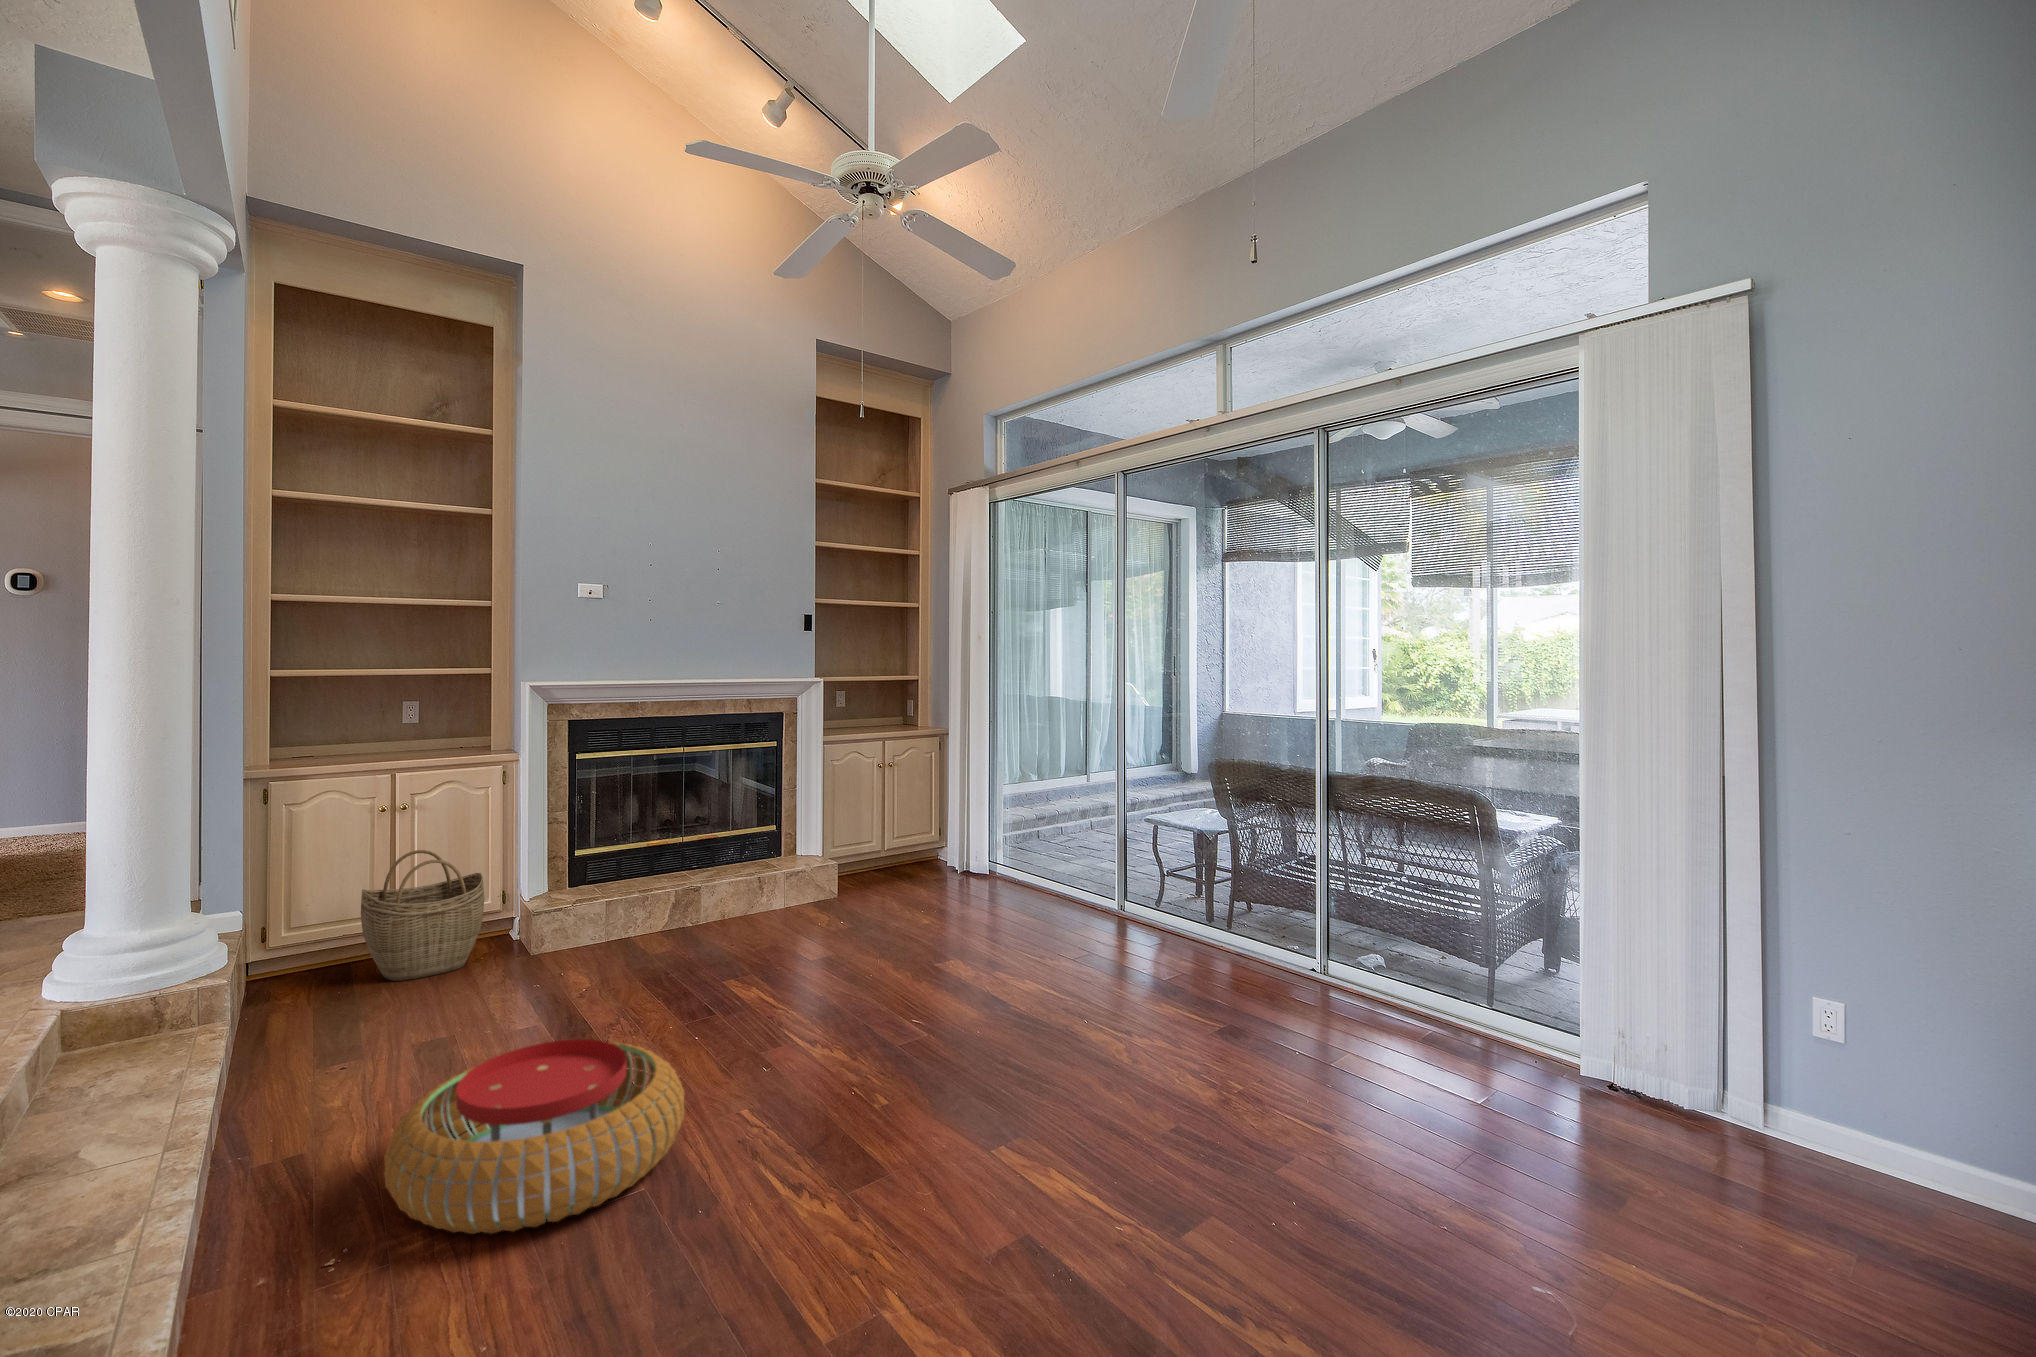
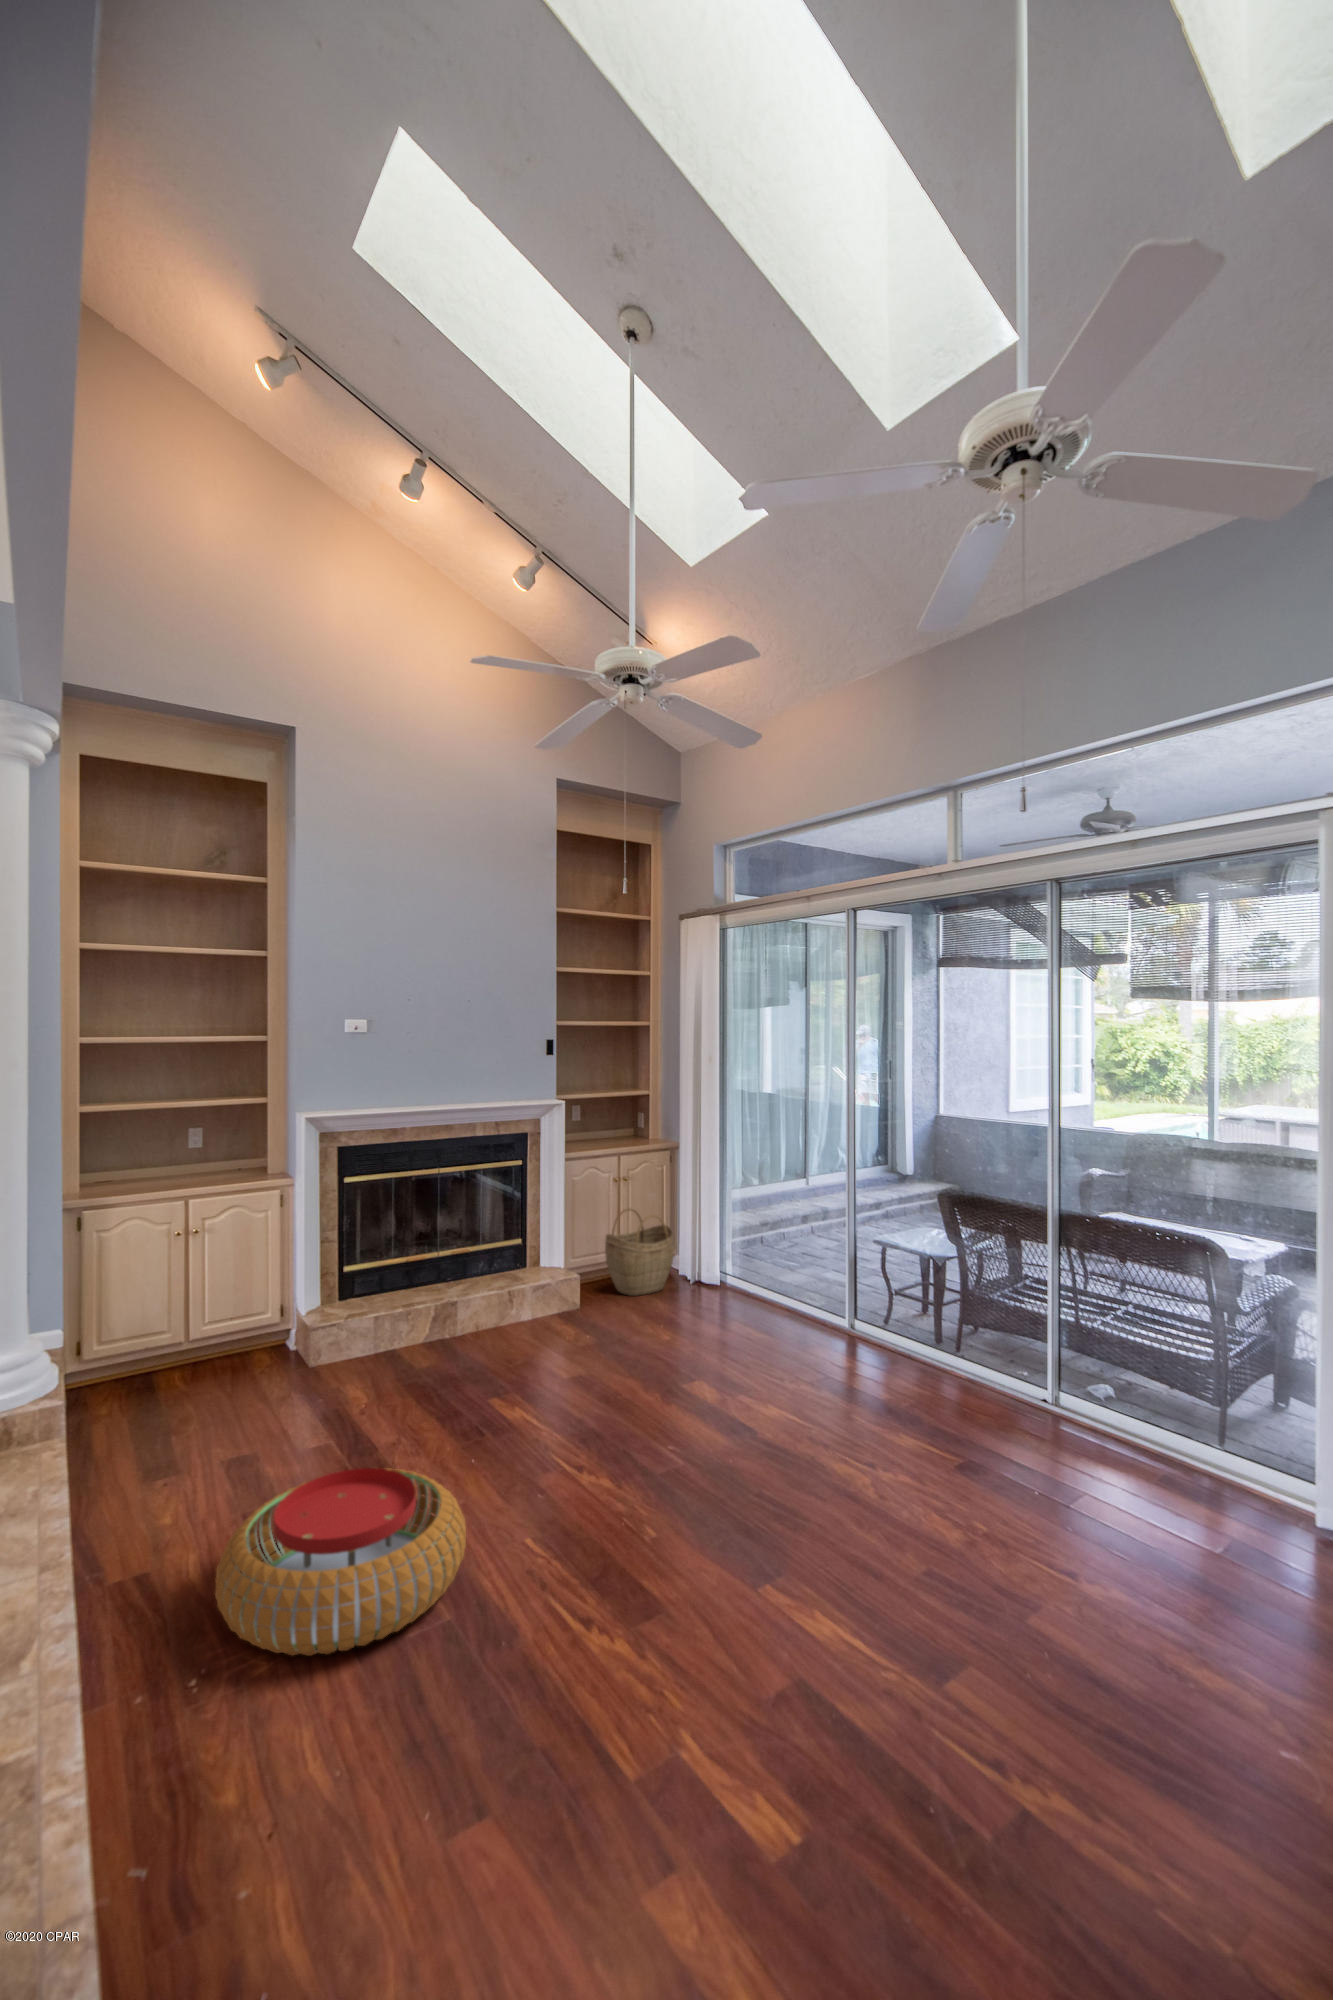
woven basket: present [361,850,484,981] -> present [605,1209,674,1296]

